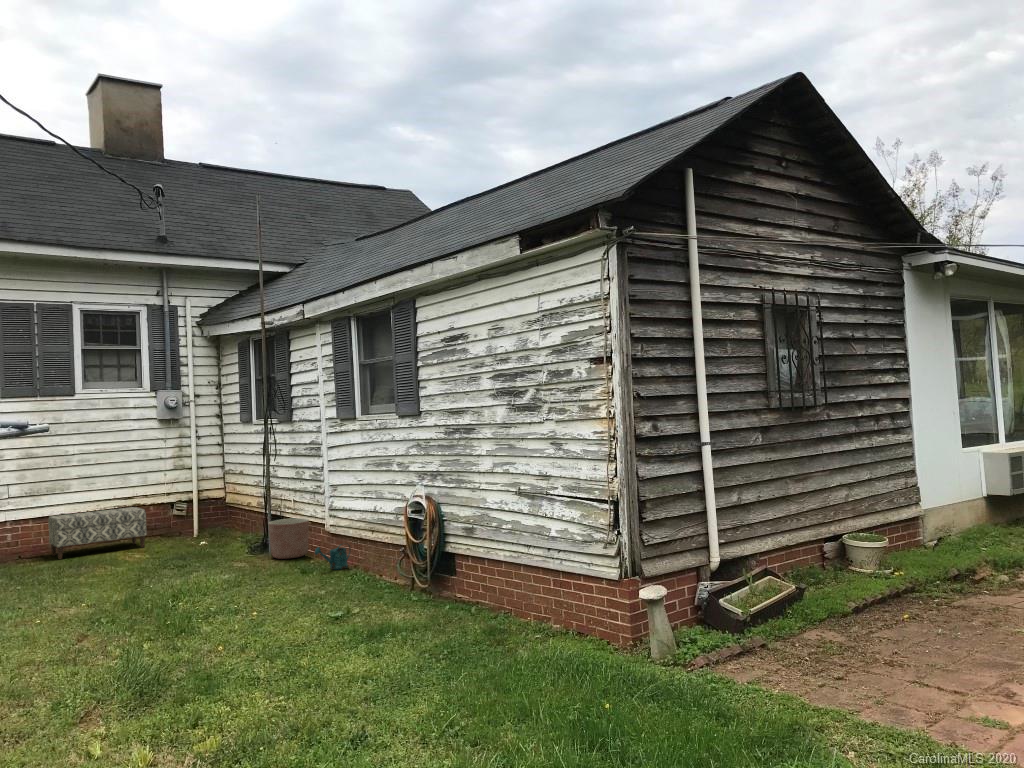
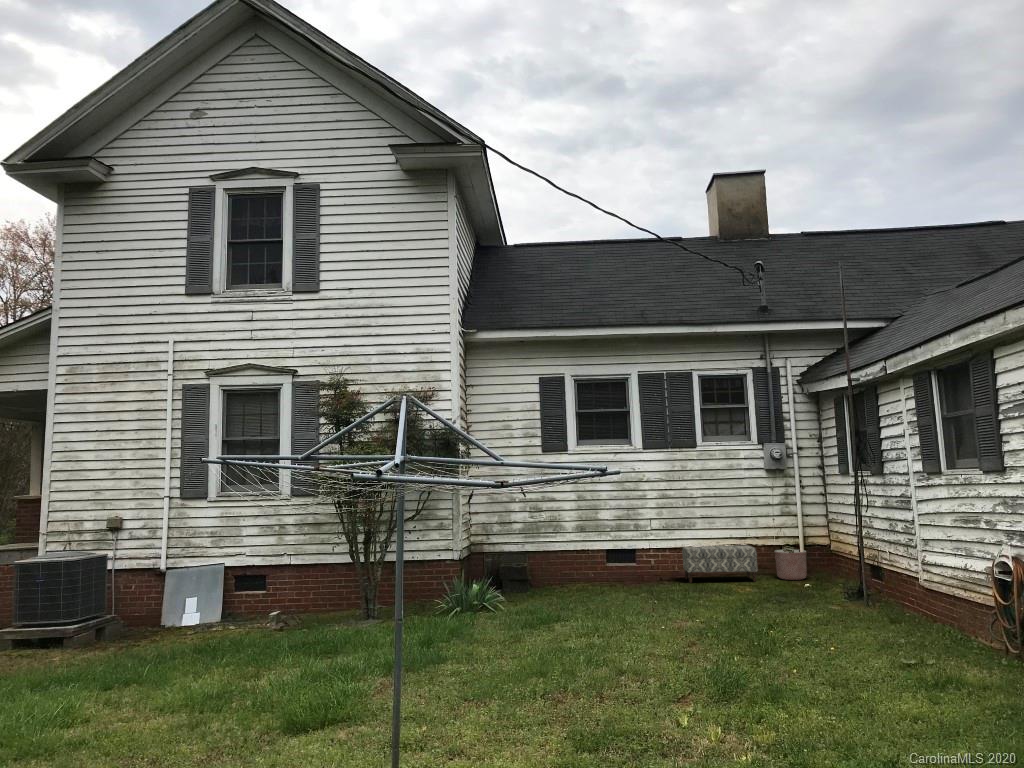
planter: present [268,518,309,559] -> present [775,550,807,580]
watering can: present [315,544,351,570] -> none [903,600,944,626]

